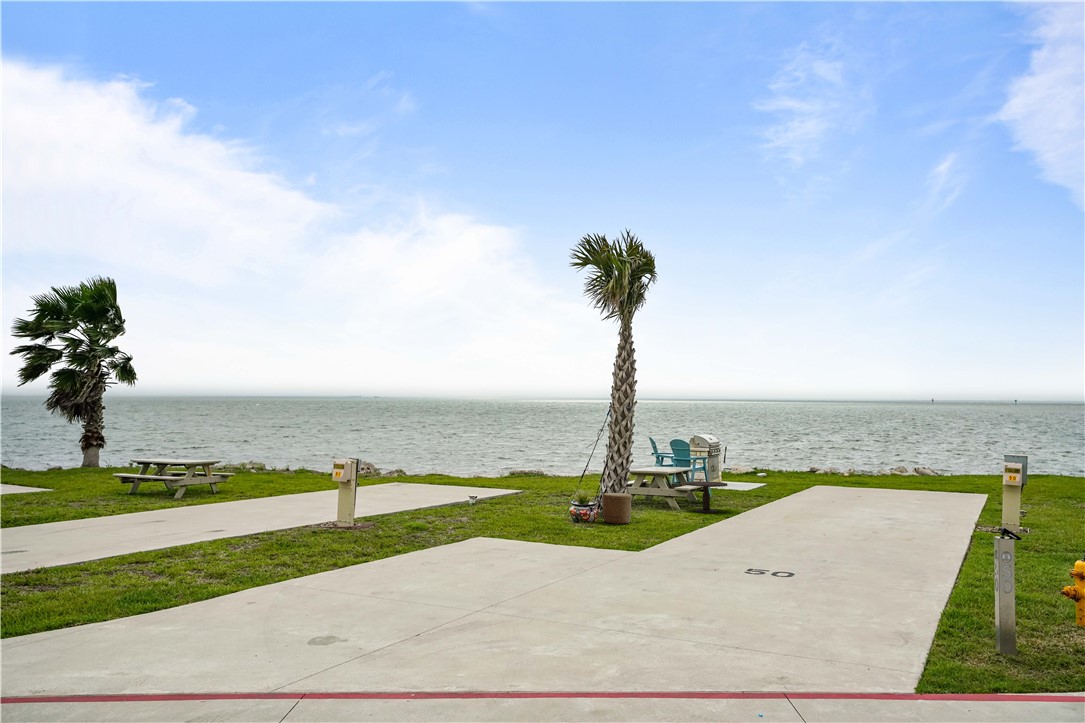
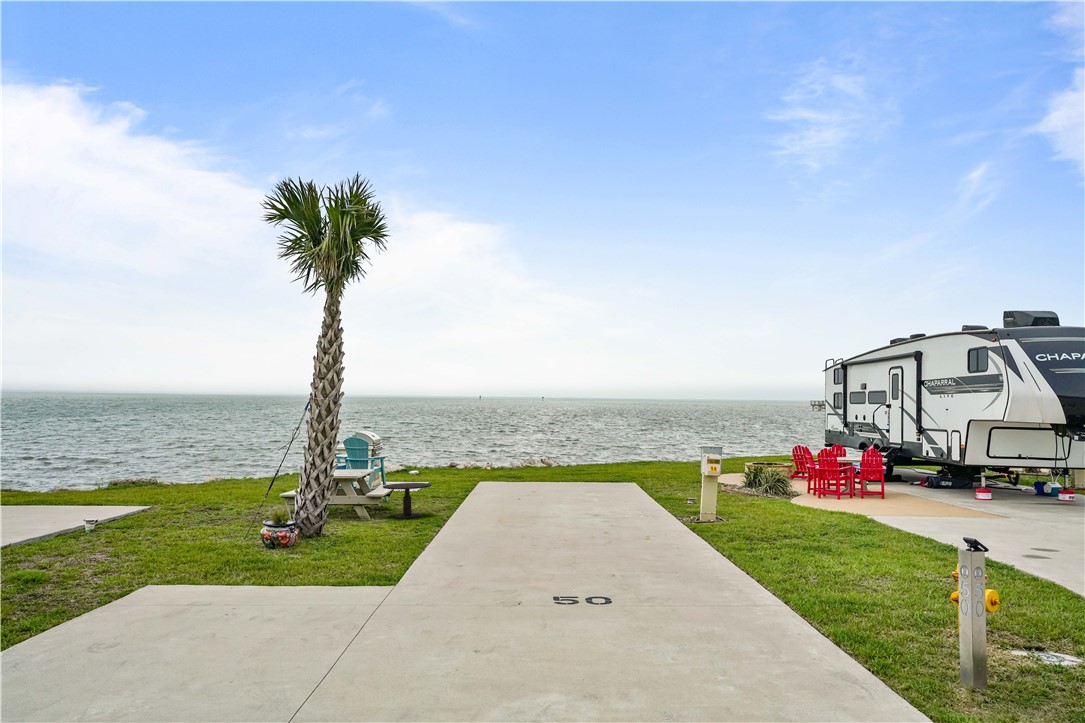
woven basket: present [602,493,632,524] -> none [303,505,342,545]

